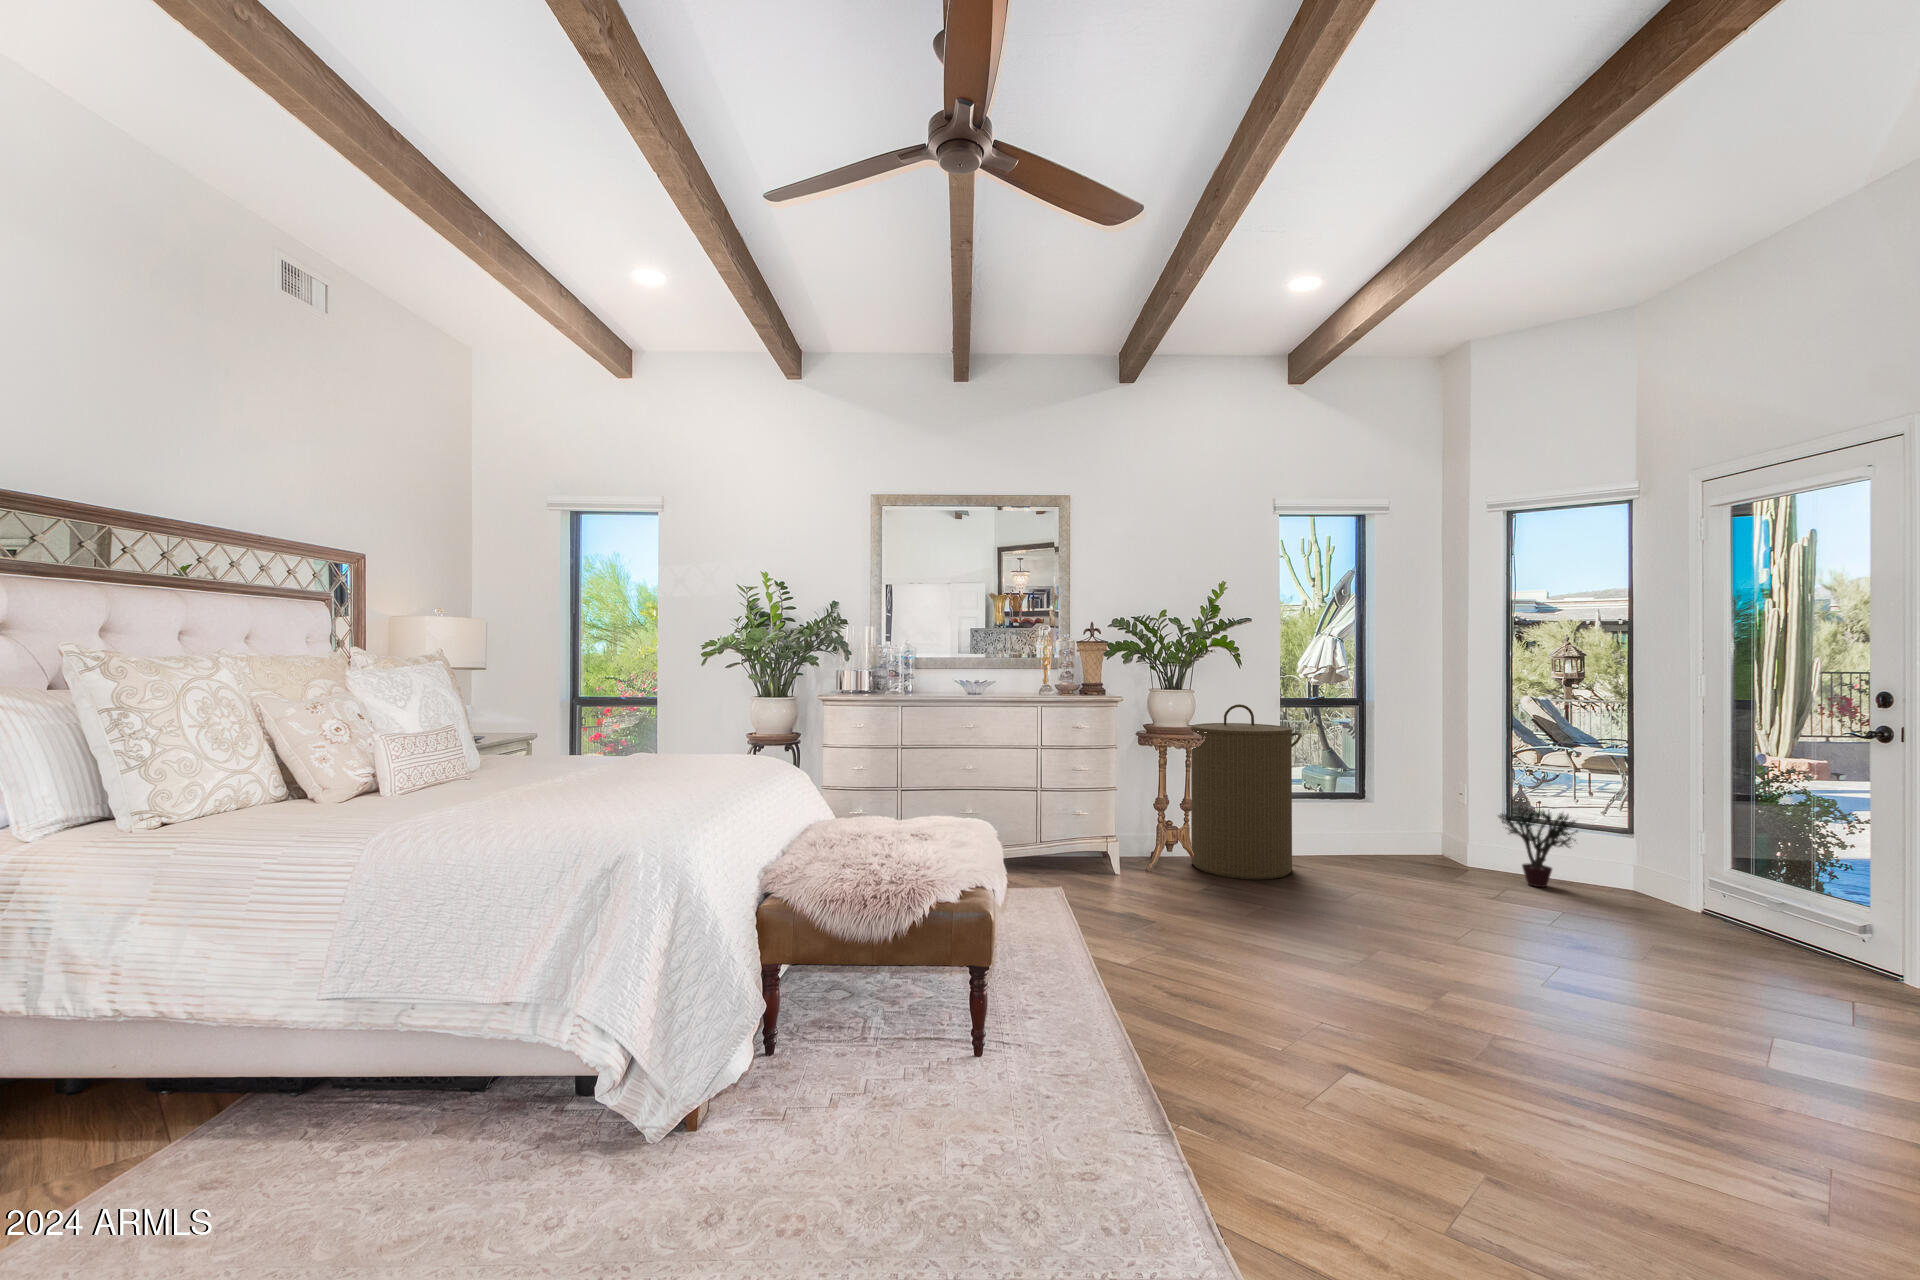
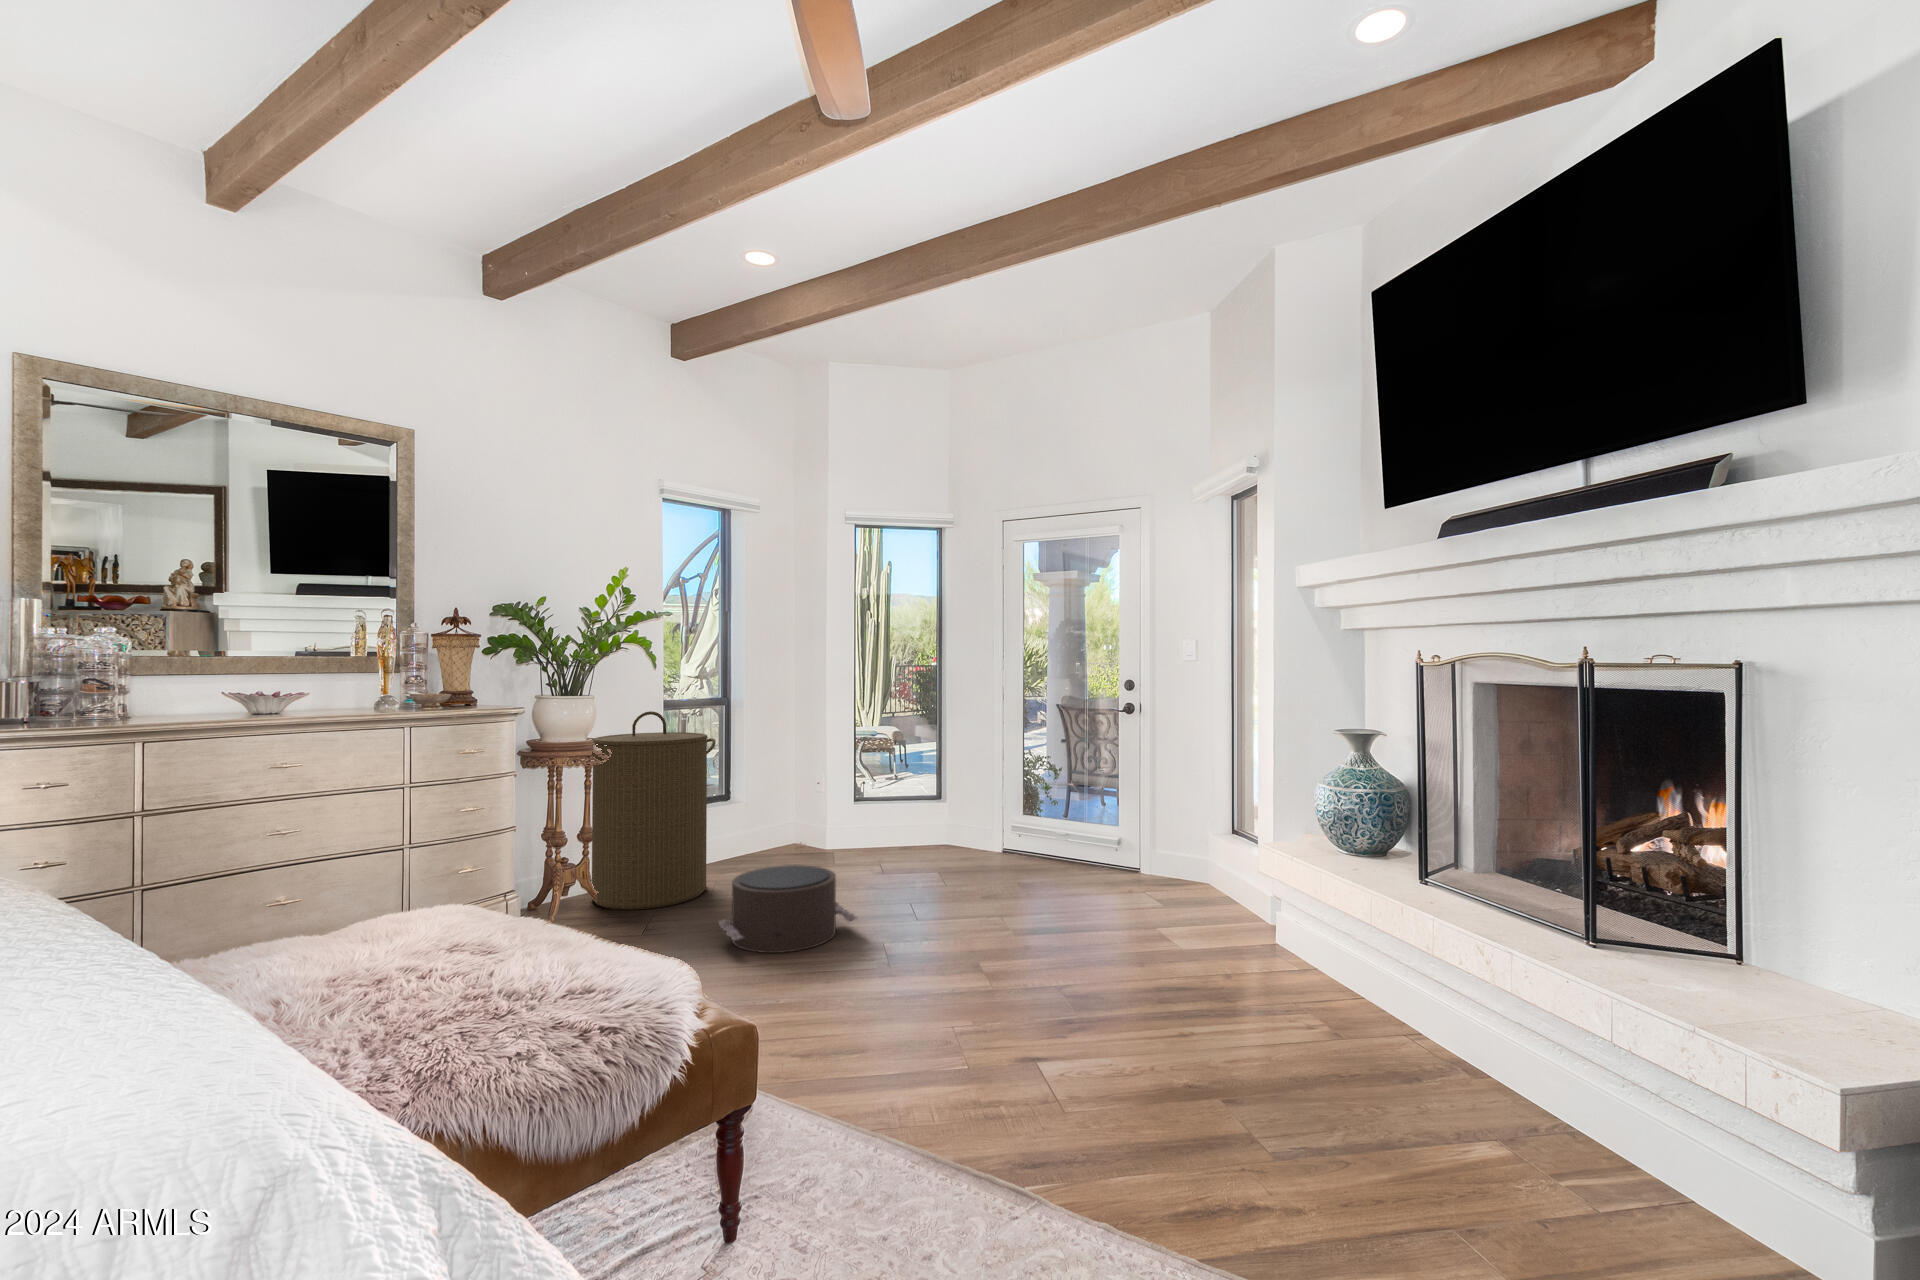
potted plant: present [1499,807,1577,887] -> none [885,789,947,862]
pouf: none [1296,860,1441,943] -> present [719,865,858,953]

